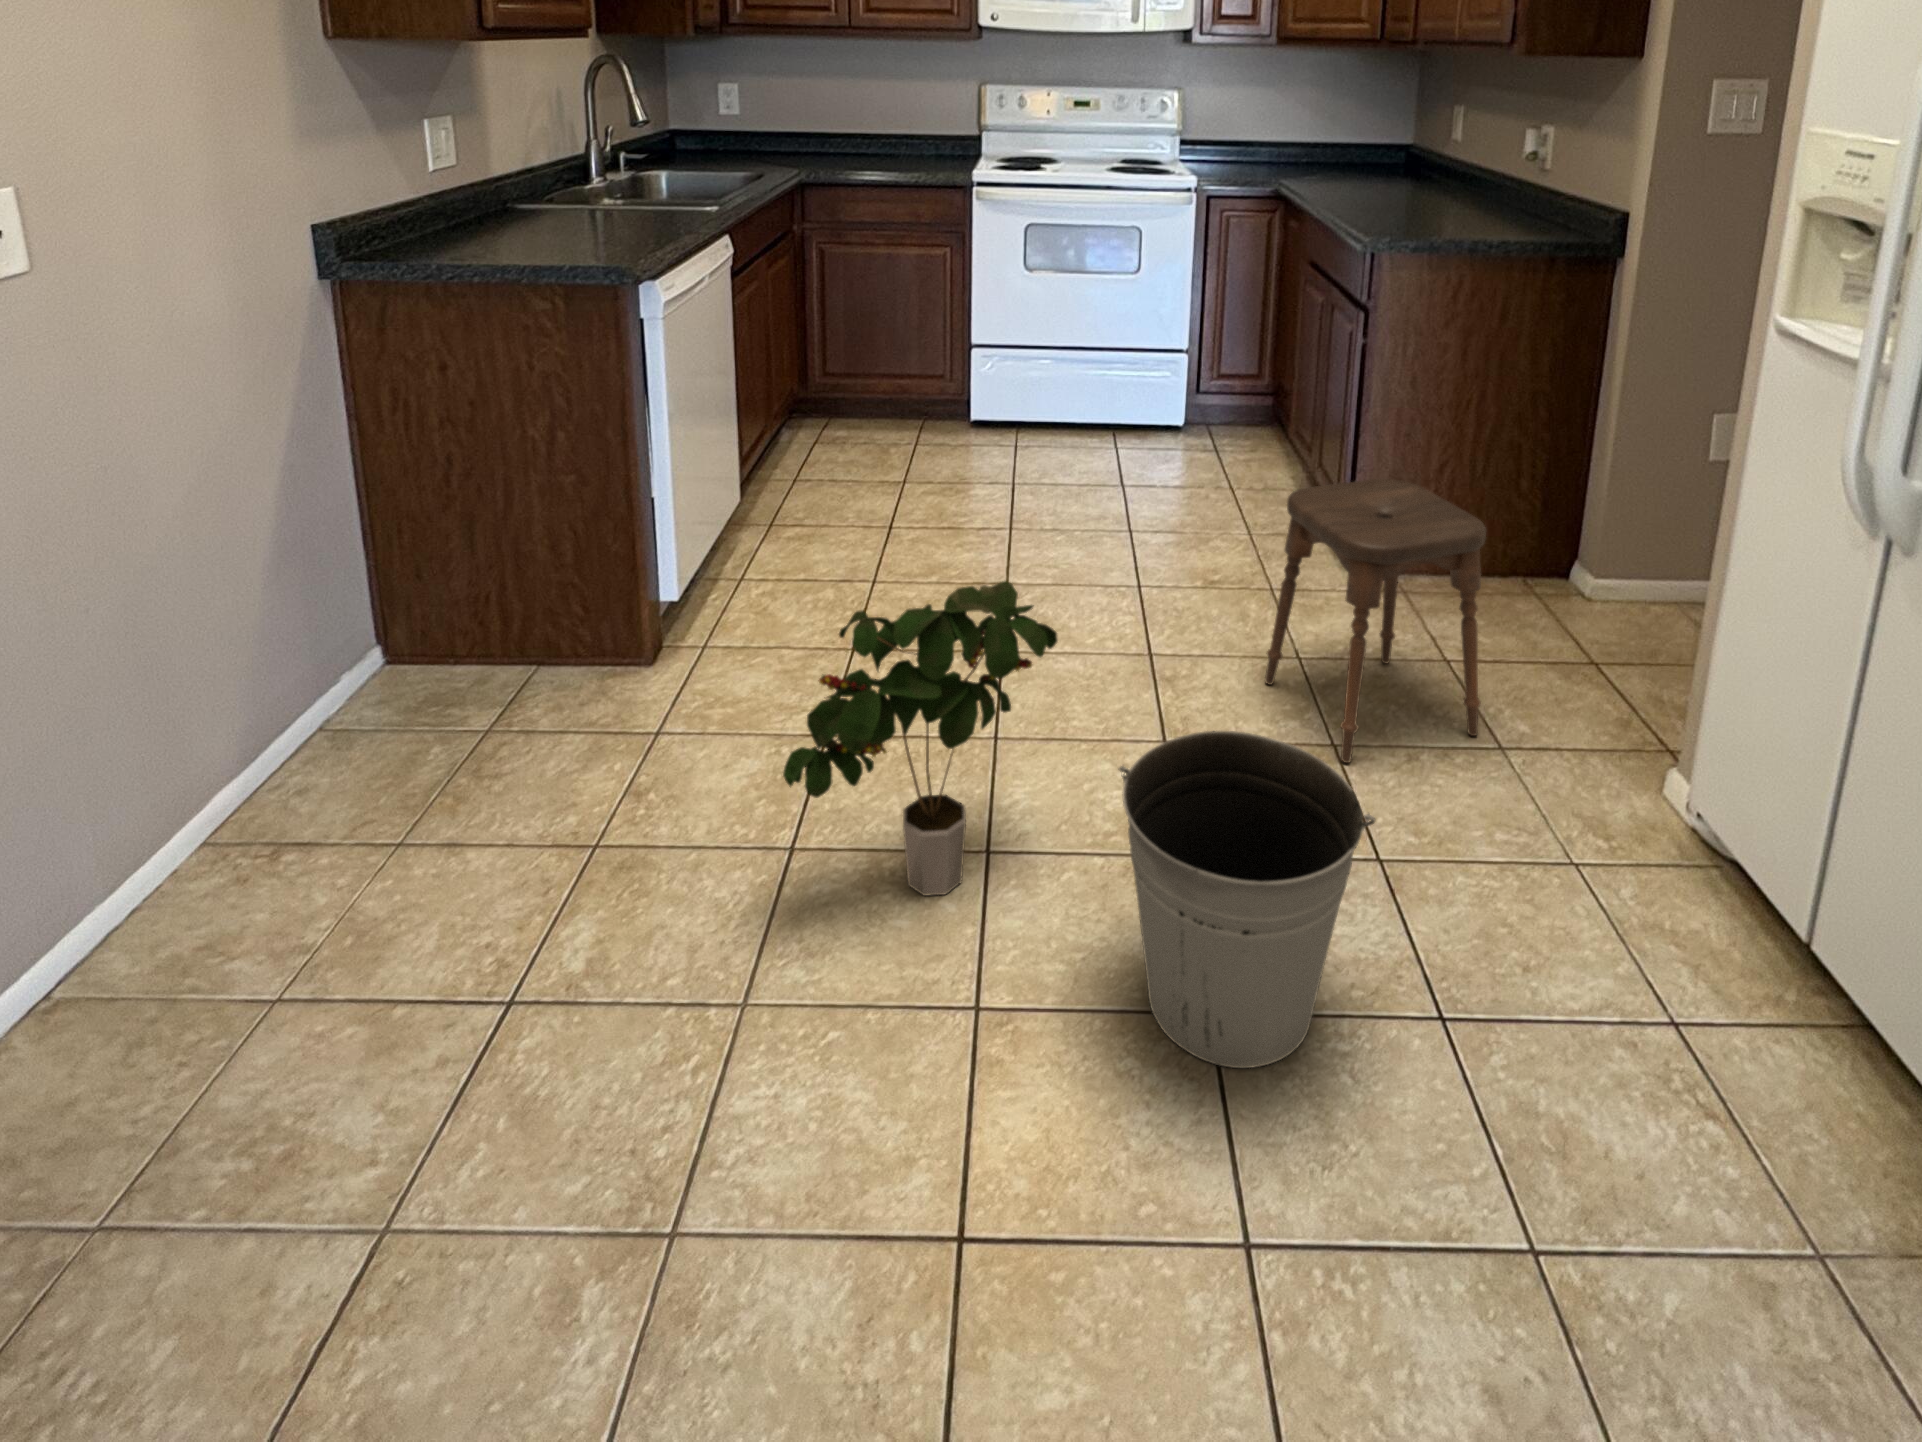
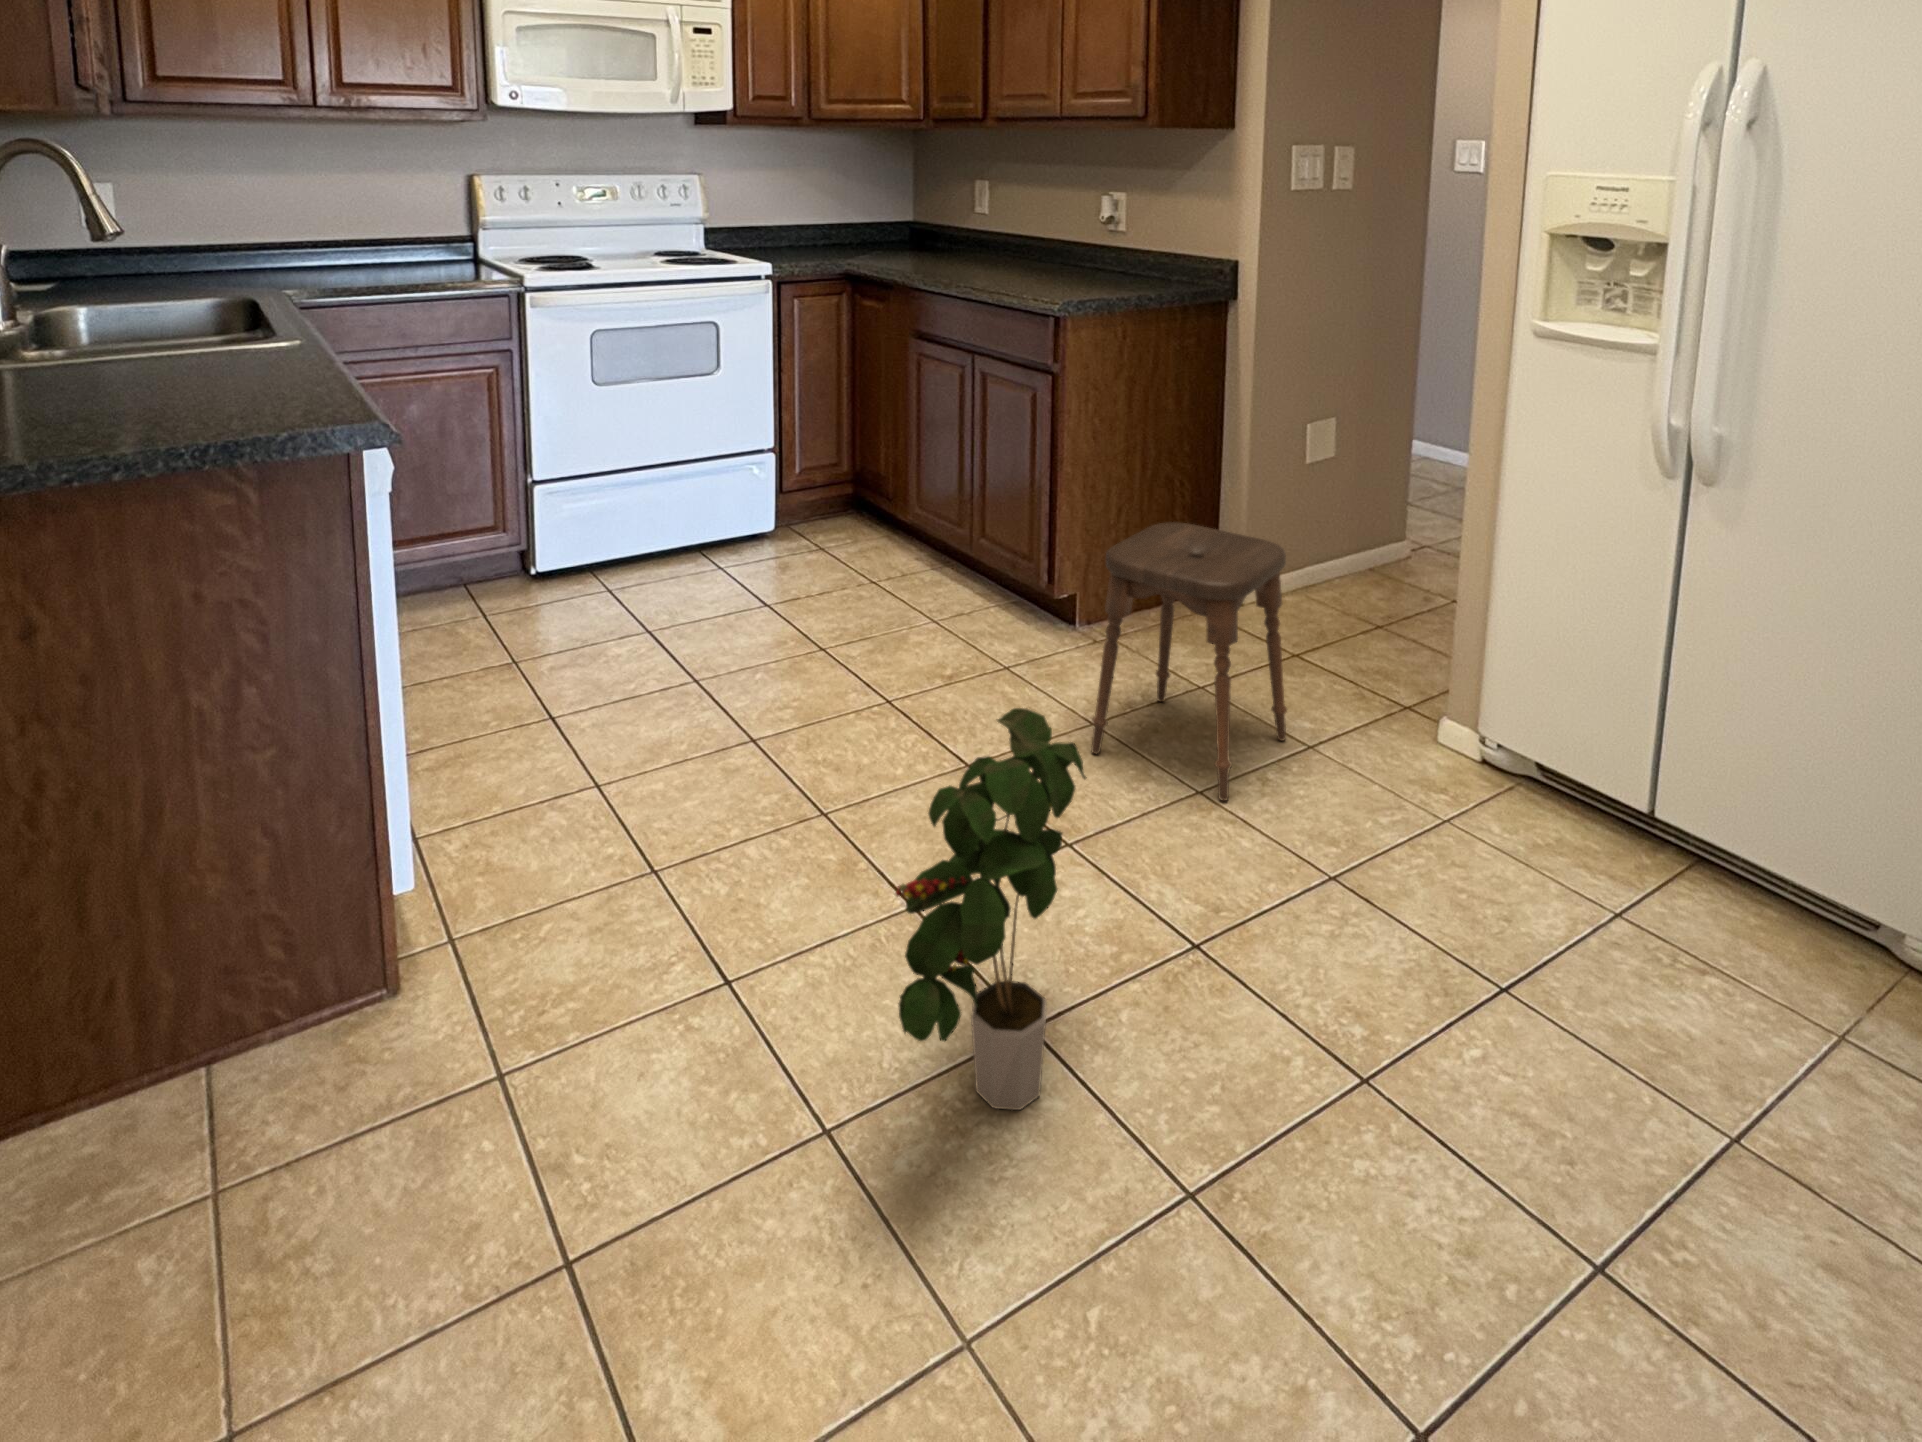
bucket: present [1119,731,1375,1068] -> none [1243,781,1505,1124]

